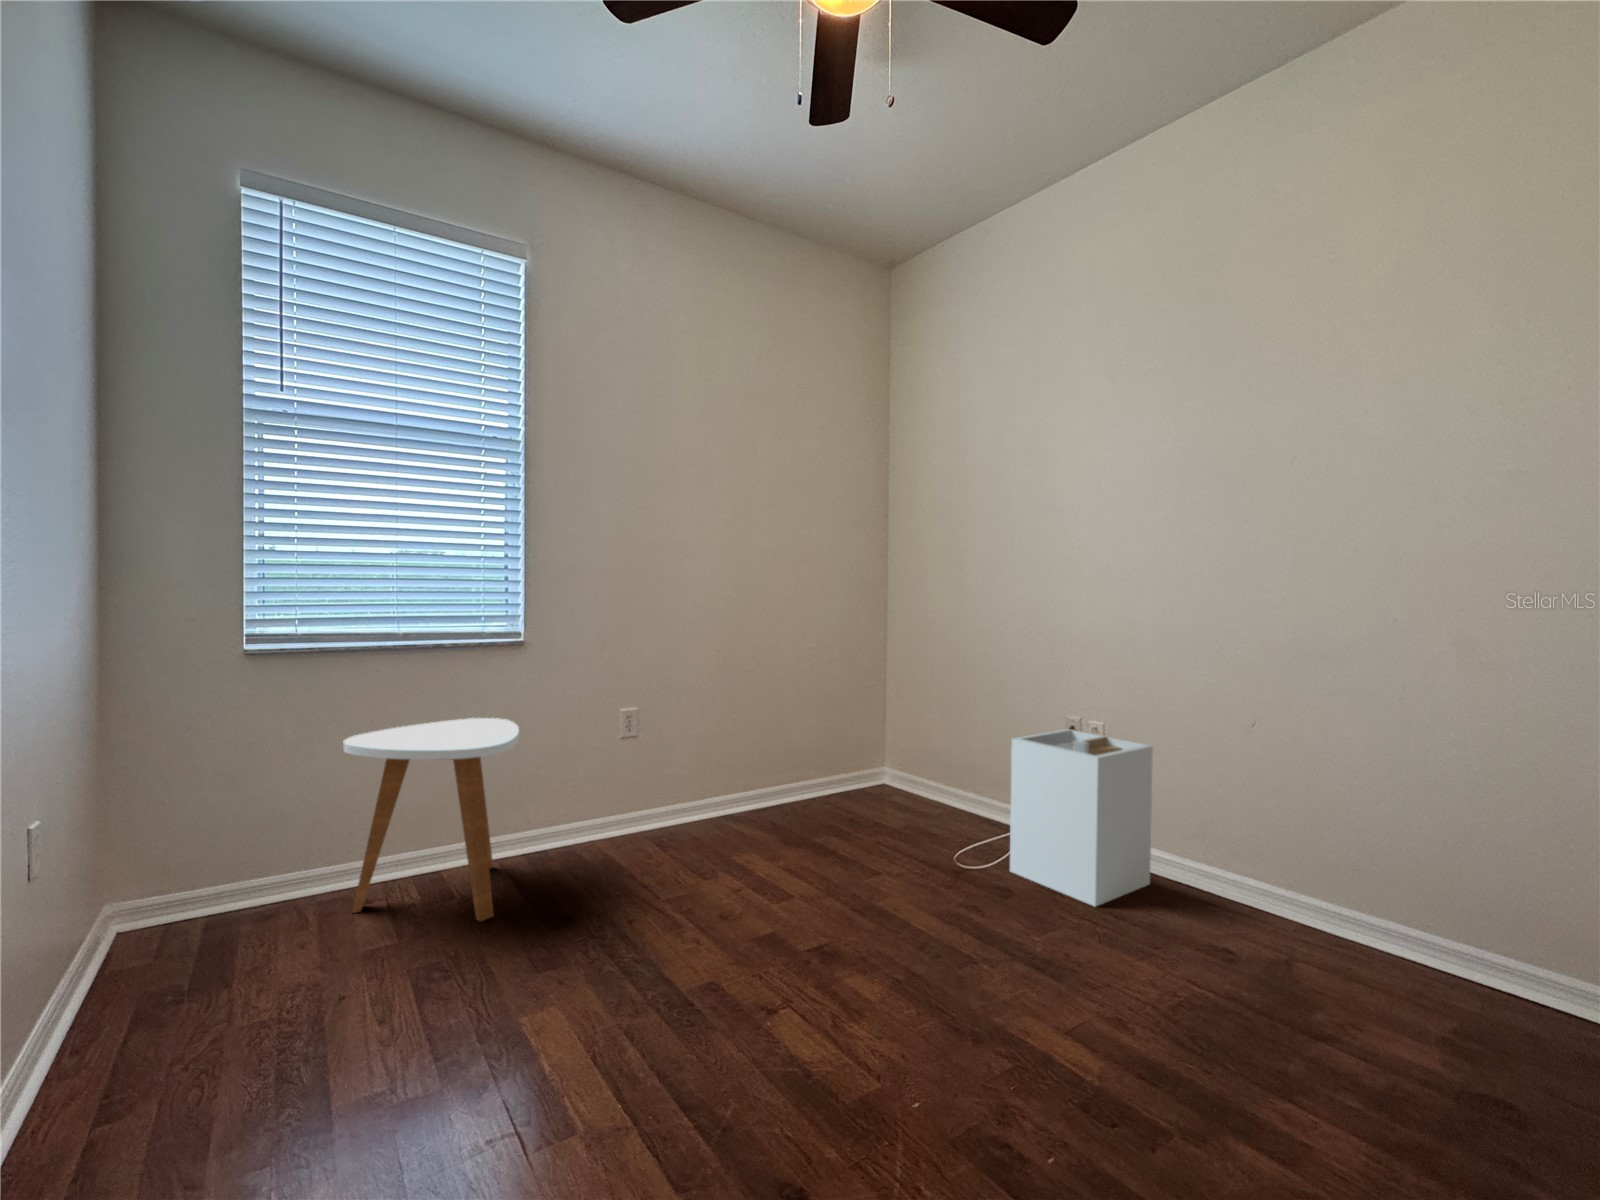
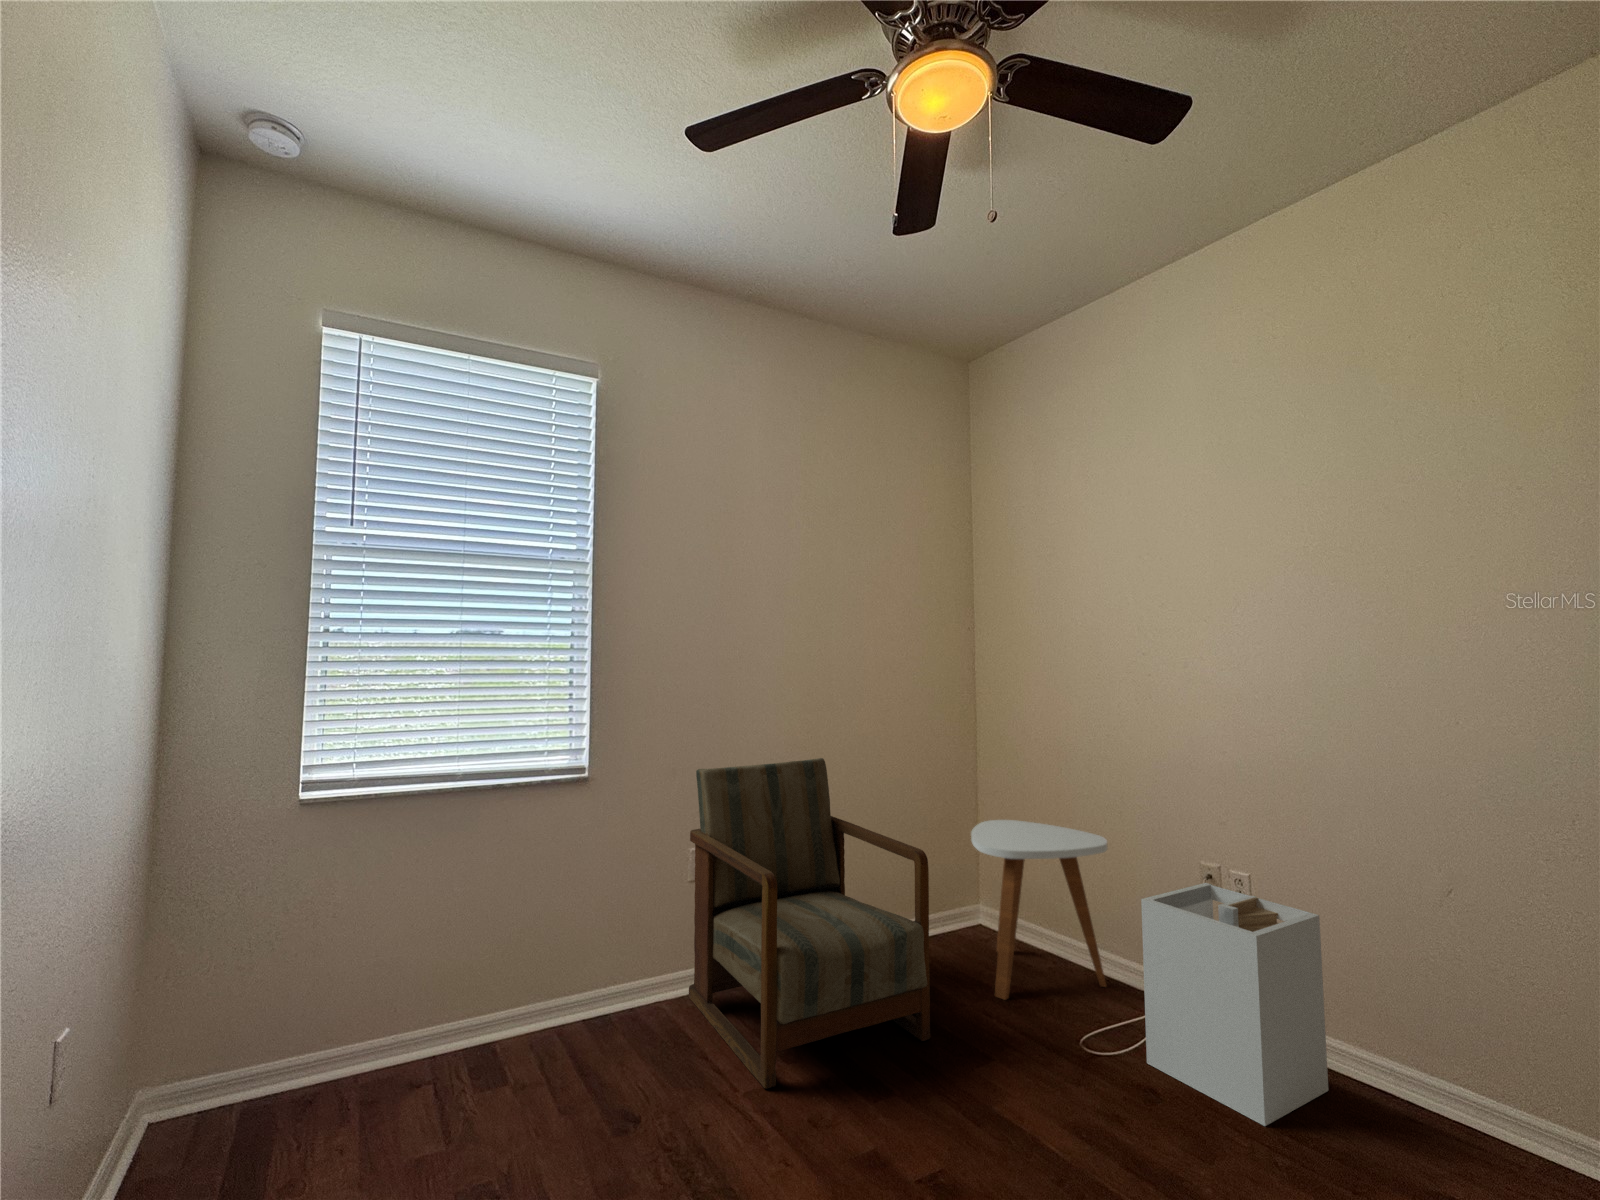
armchair: none [621,632,834,895] -> present [689,758,930,1088]
side table: present [344,718,519,921] -> present [971,820,1108,1000]

